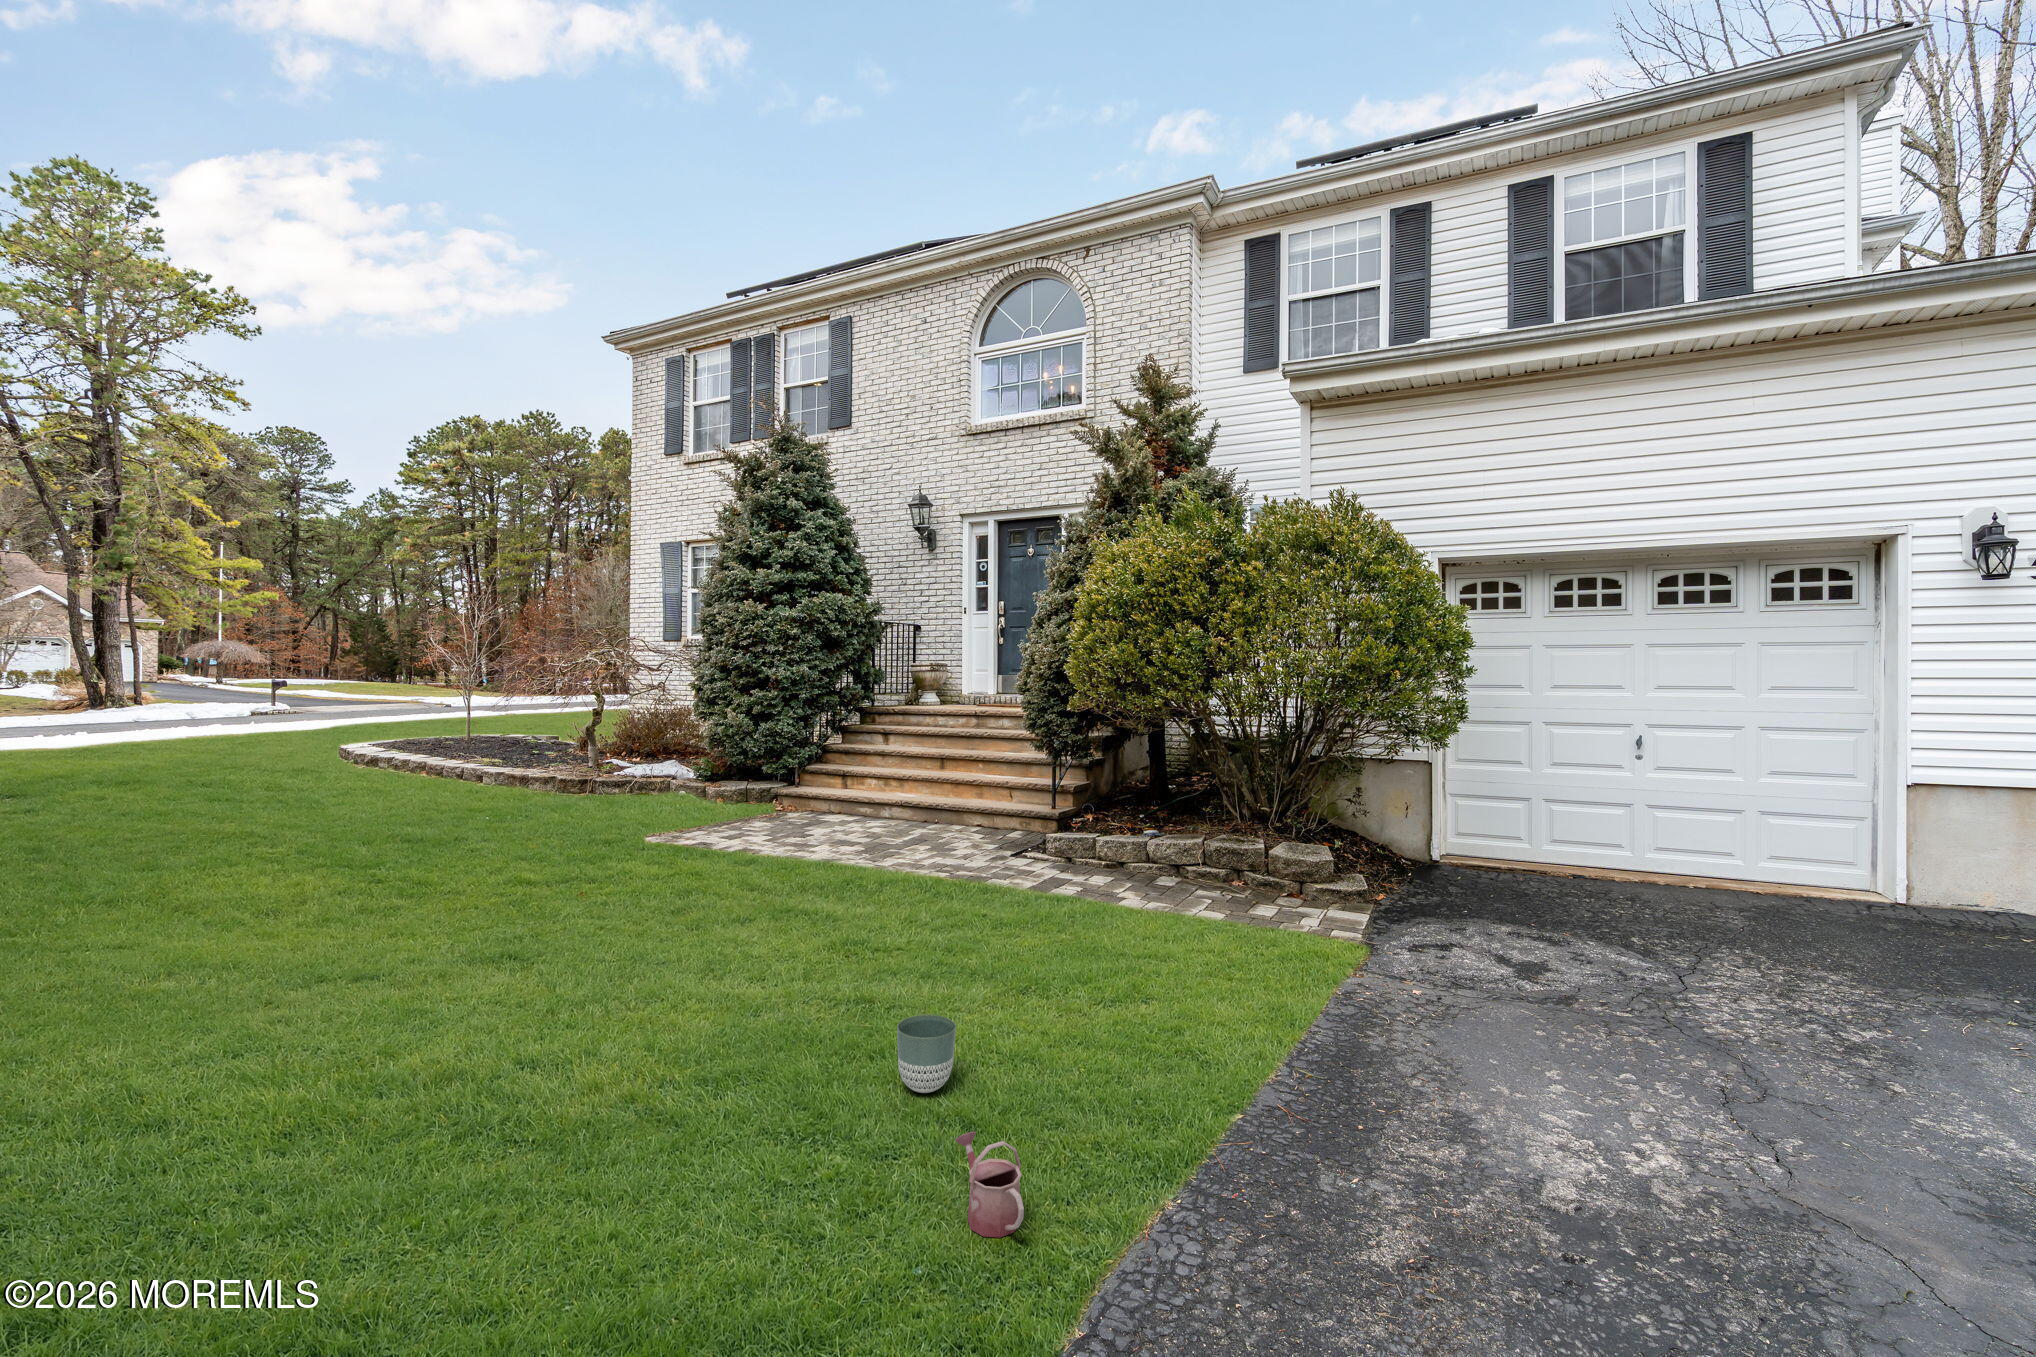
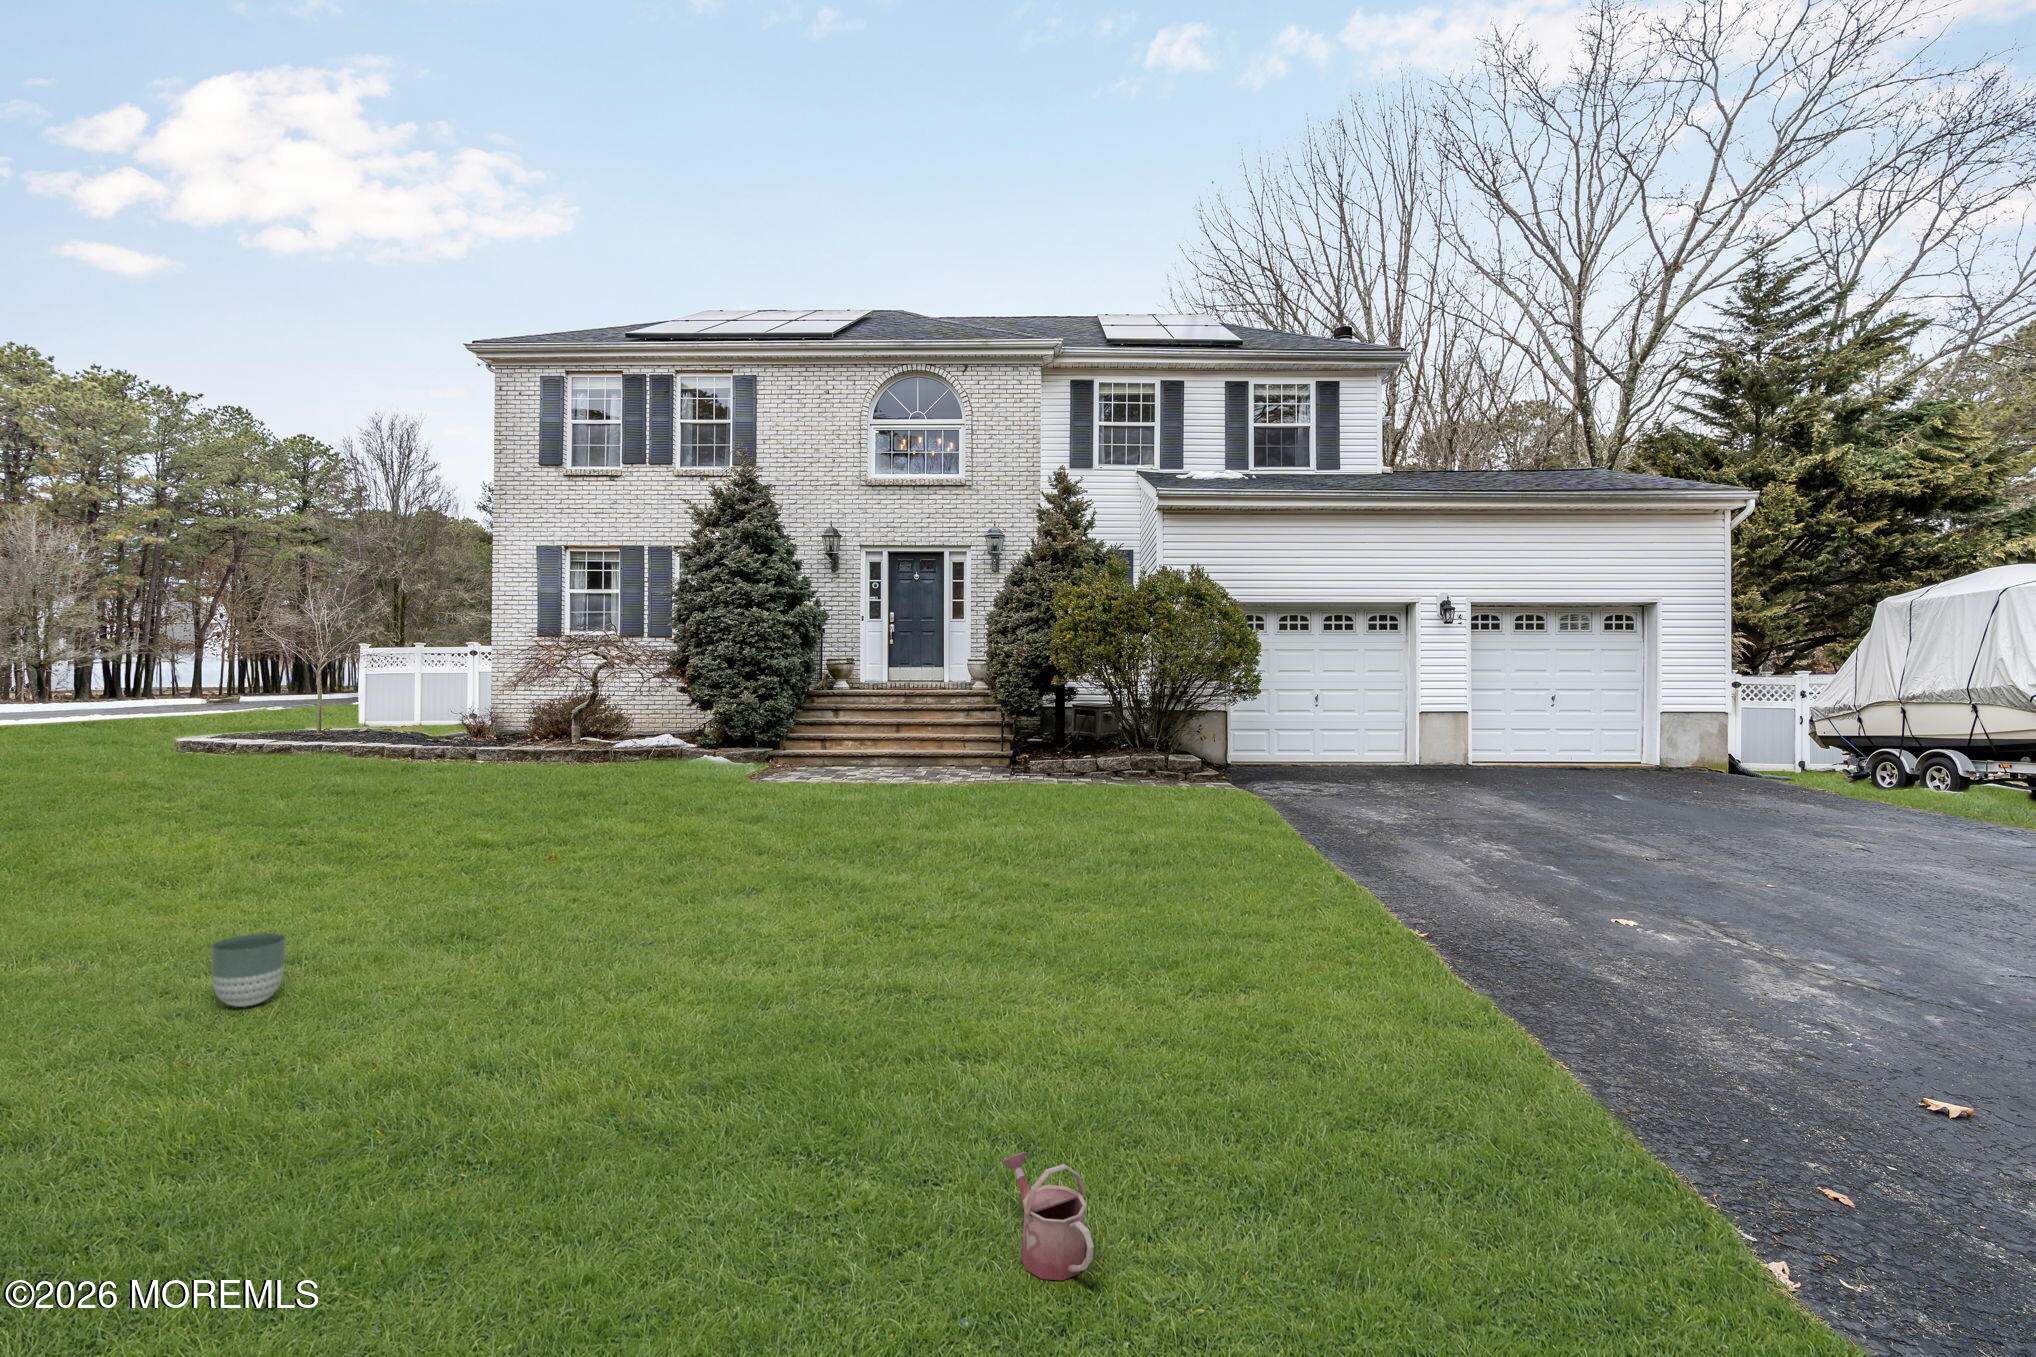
planter: present [897,1015,956,1093] -> present [211,933,286,1007]

